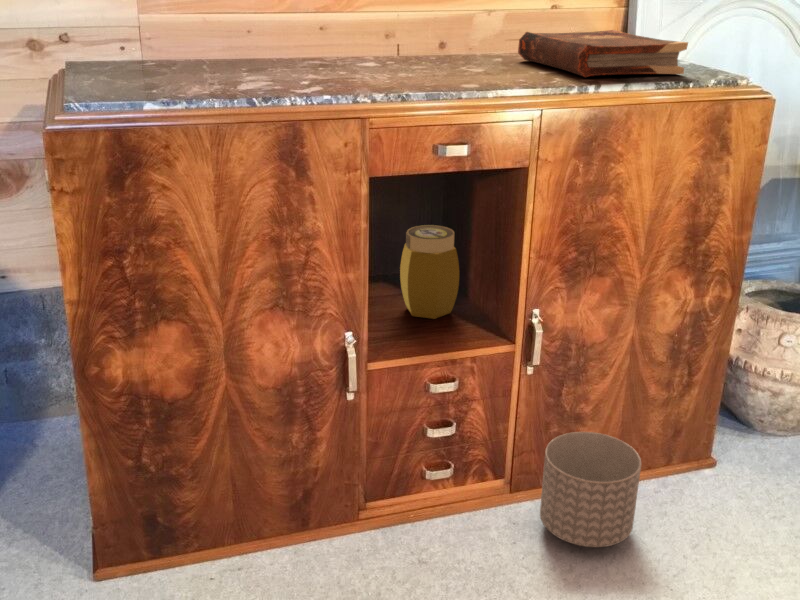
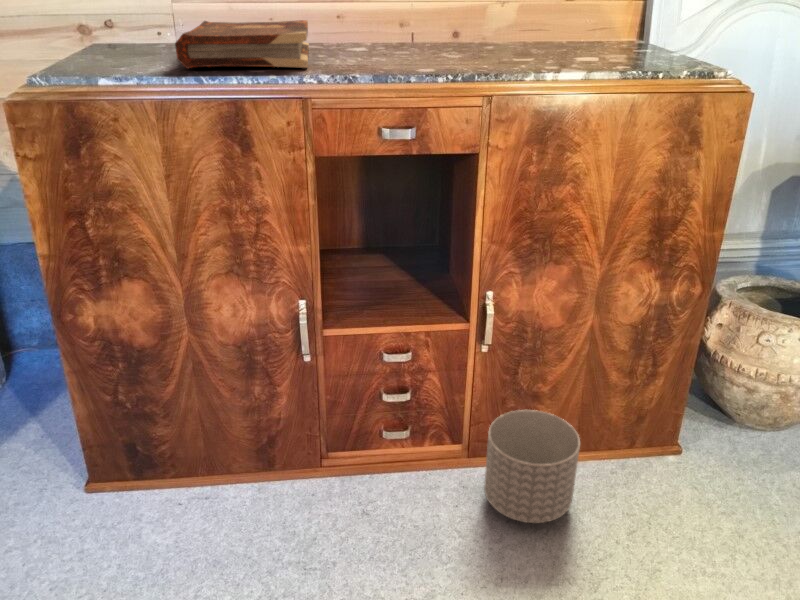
book: present [518,30,688,77] -> present [175,20,309,68]
jar: present [400,225,459,319] -> none [381,203,432,291]

